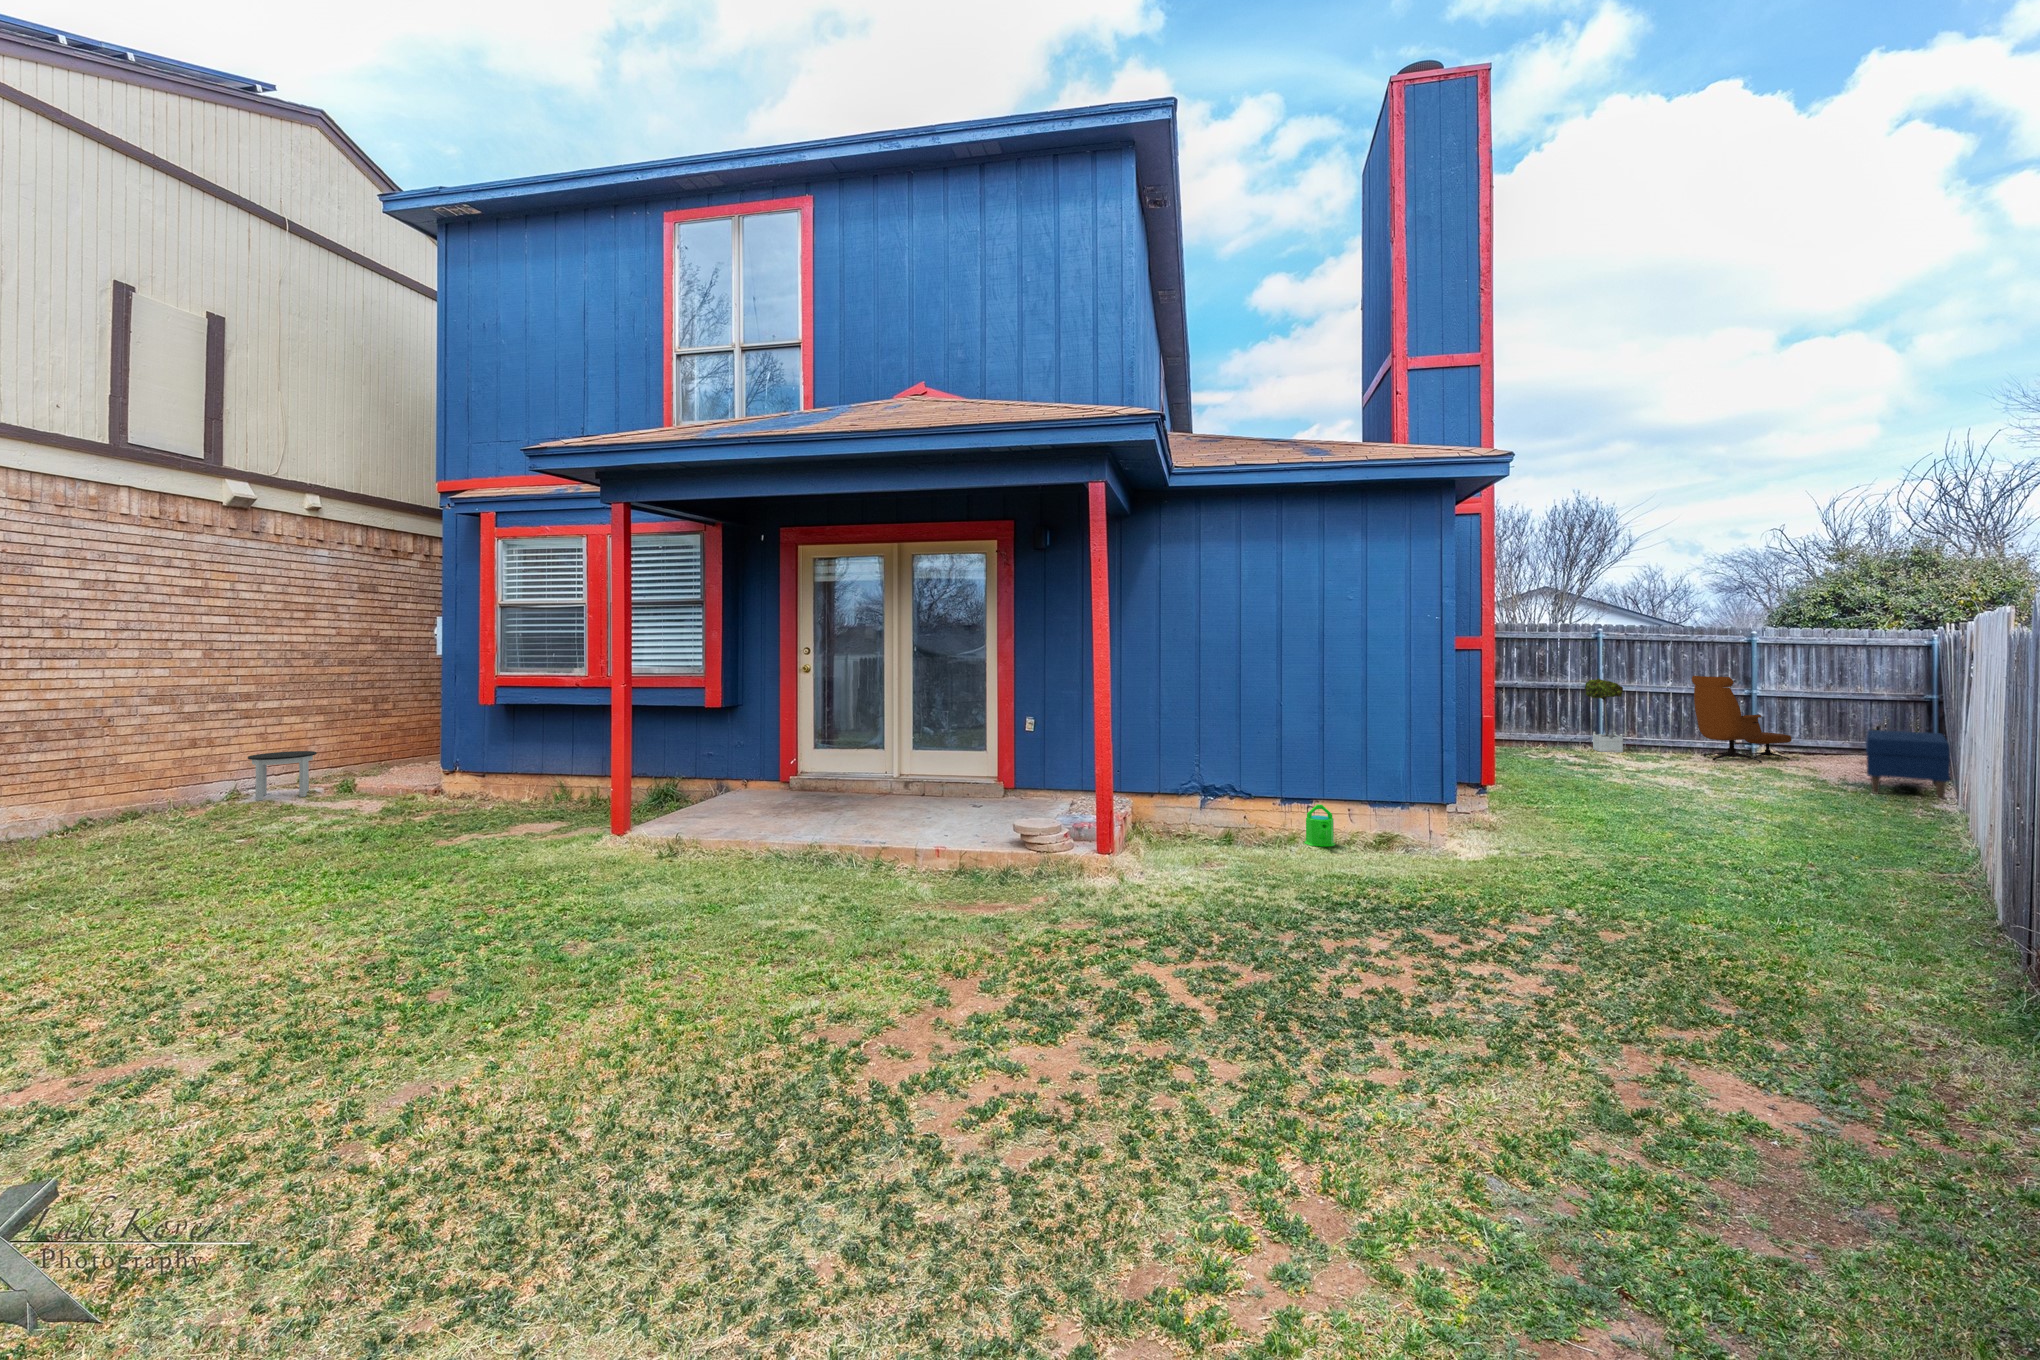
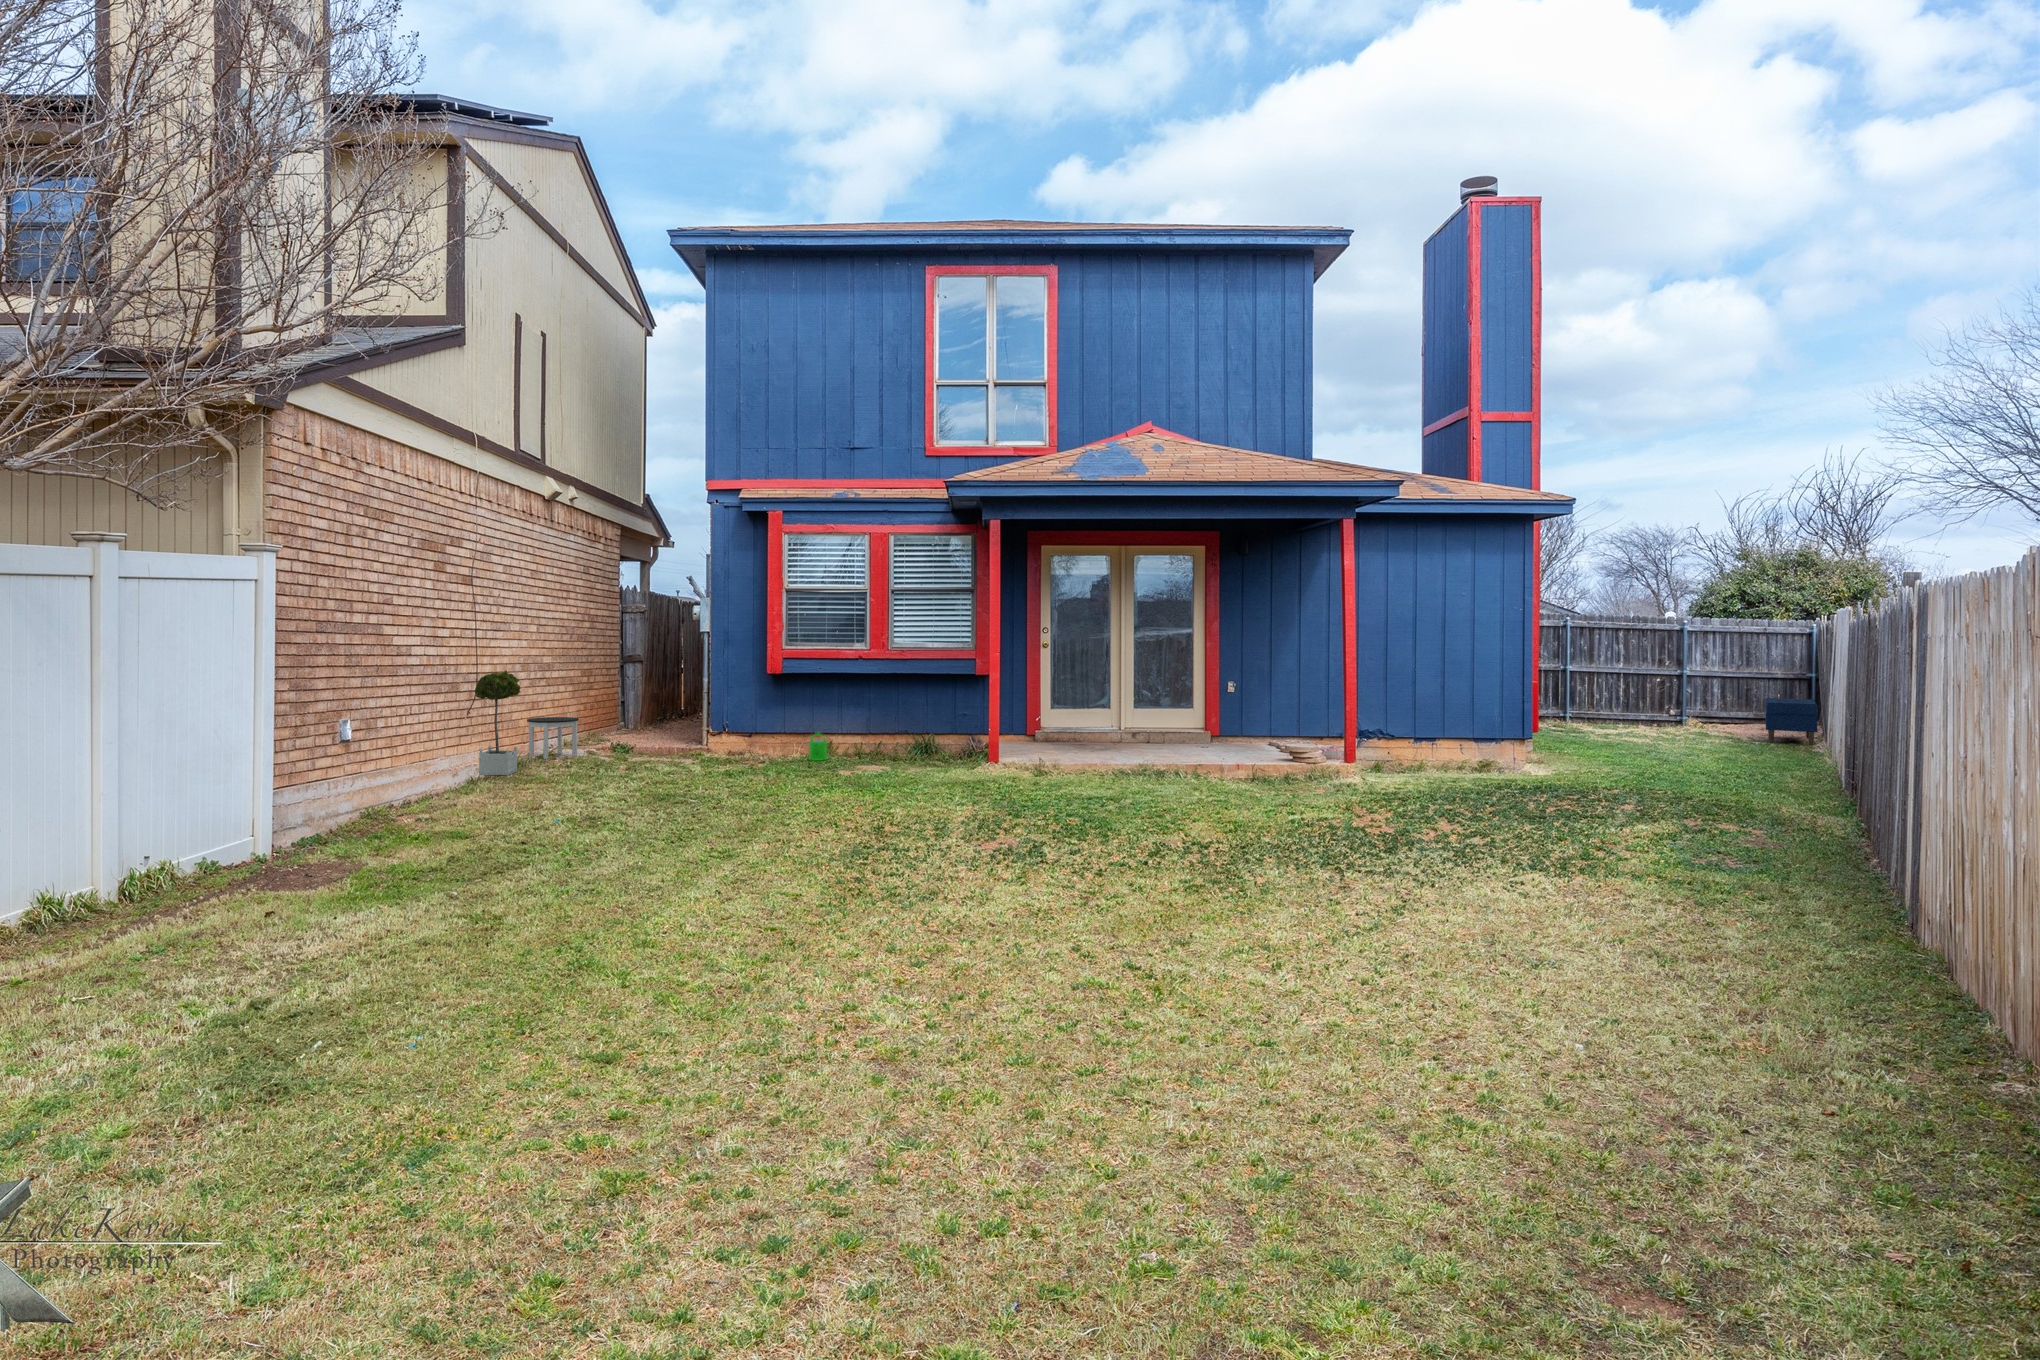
lounge chair: present [1692,676,1792,763] -> none [1642,658,1712,728]
potted tree: present [1585,678,1623,752] -> present [474,670,520,775]
watering can: present [1304,805,1335,847] -> present [809,733,827,761]

